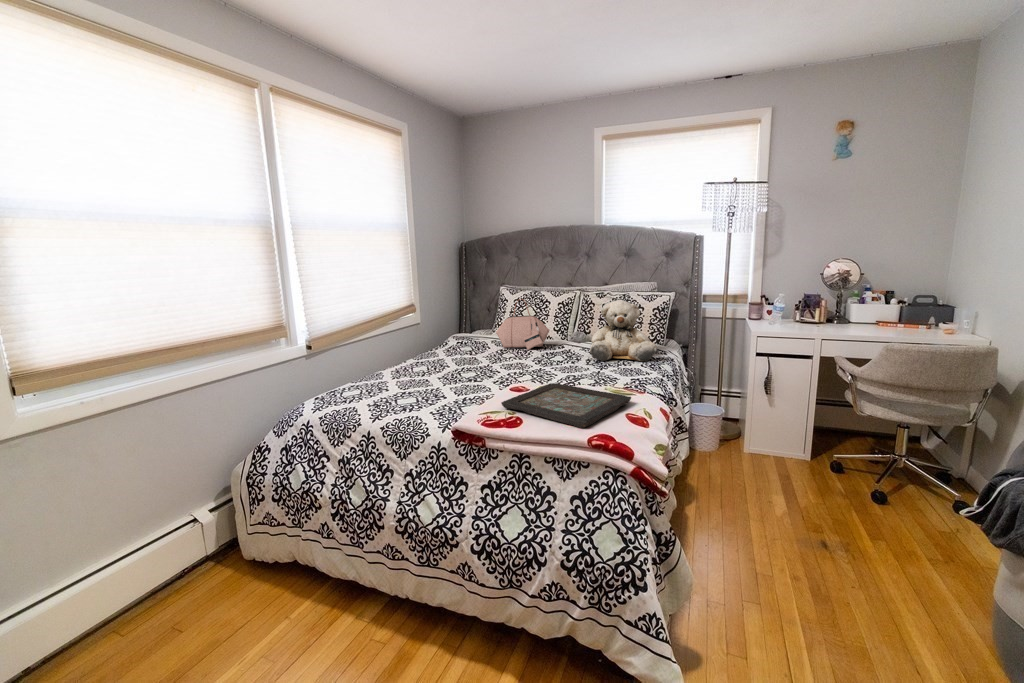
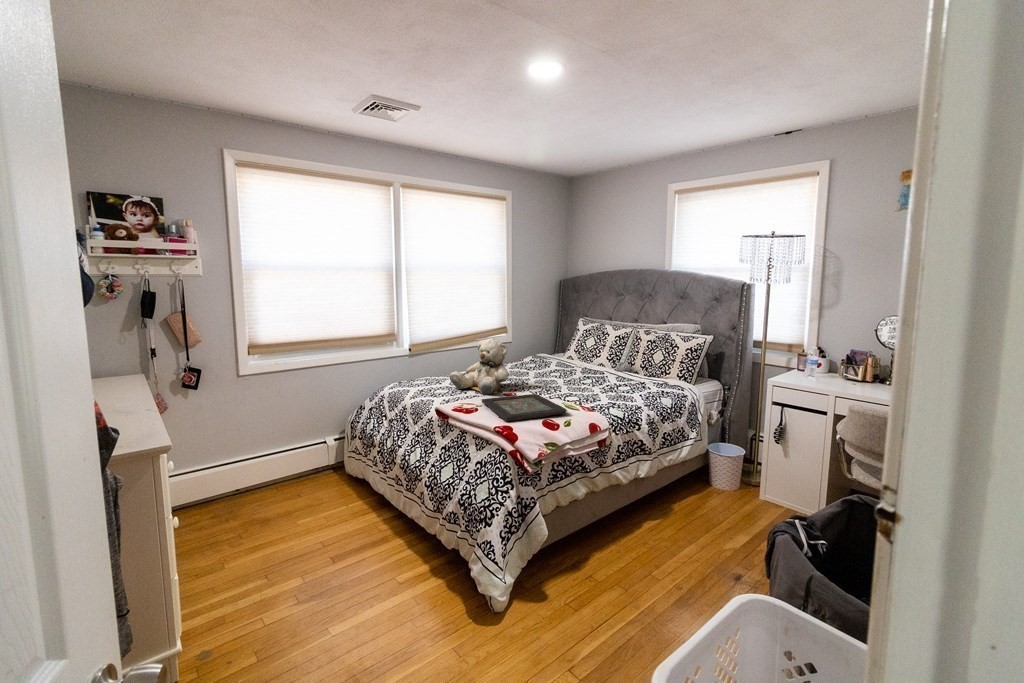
handbag: present [496,299,549,350] -> none [557,329,597,372]
teddy bear: present [590,300,657,362] -> present [449,338,508,395]

